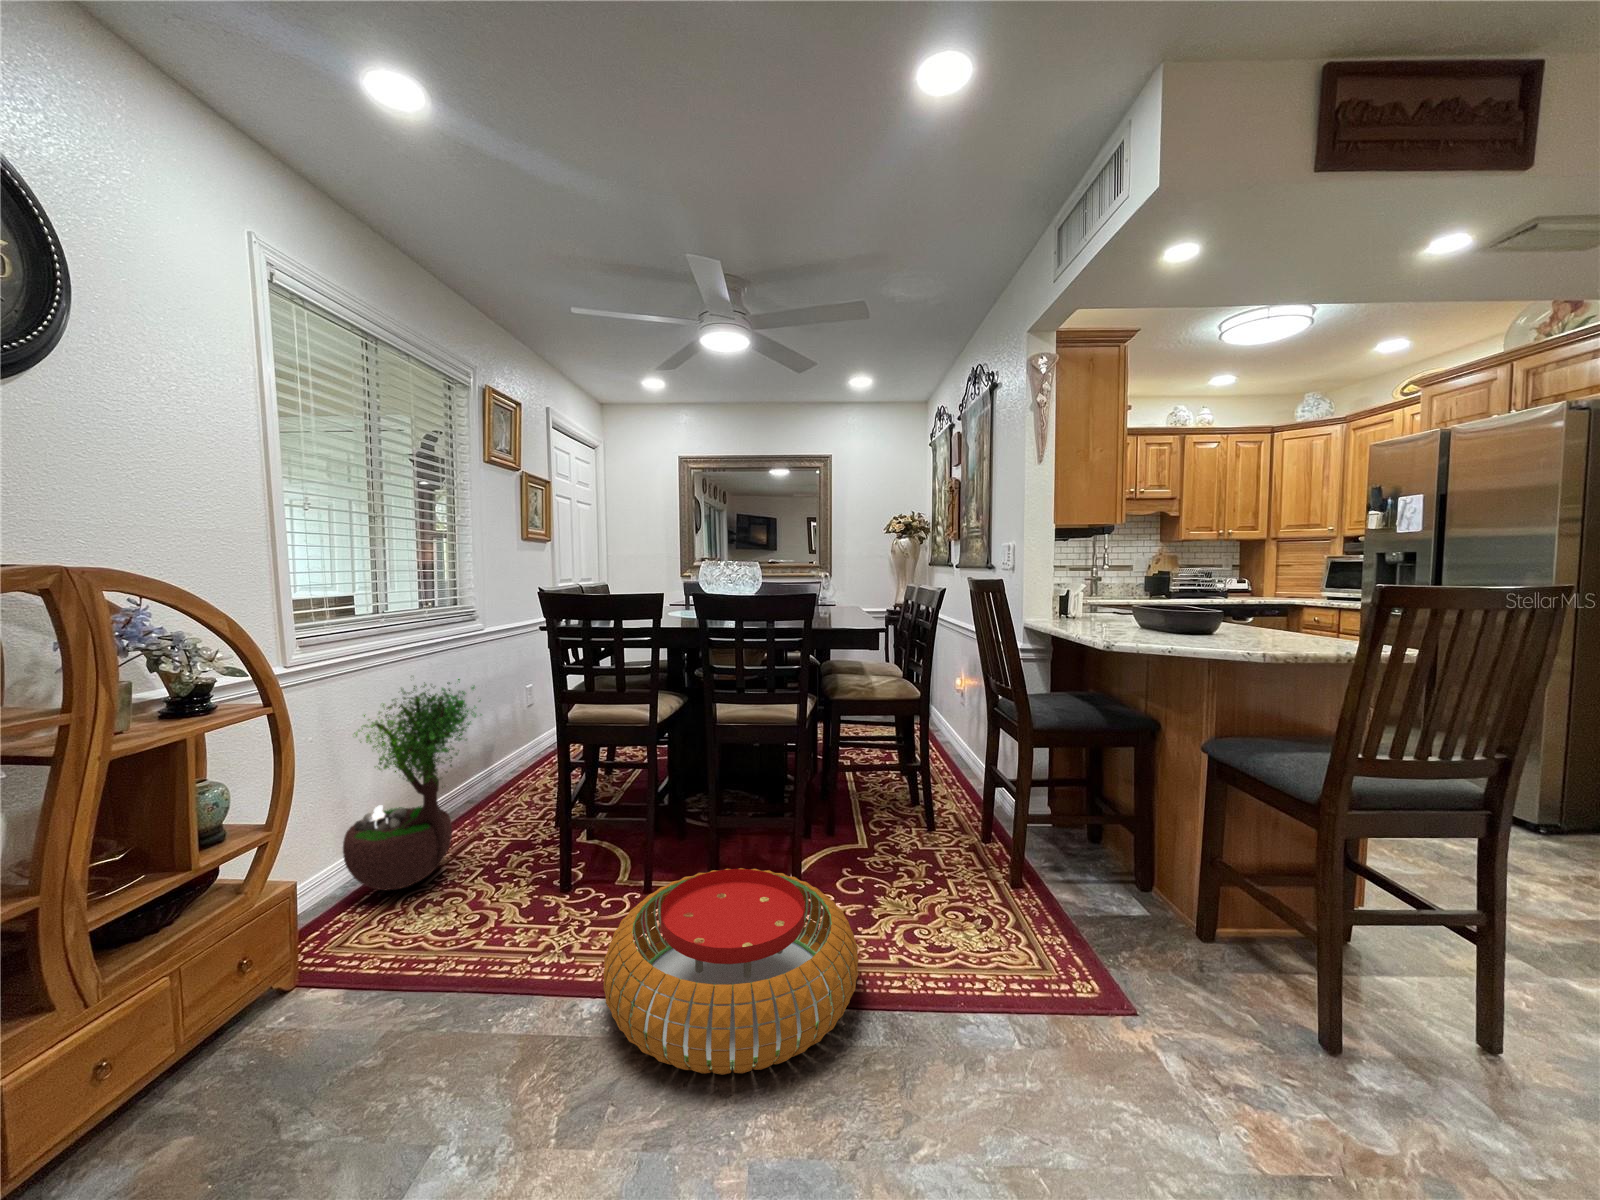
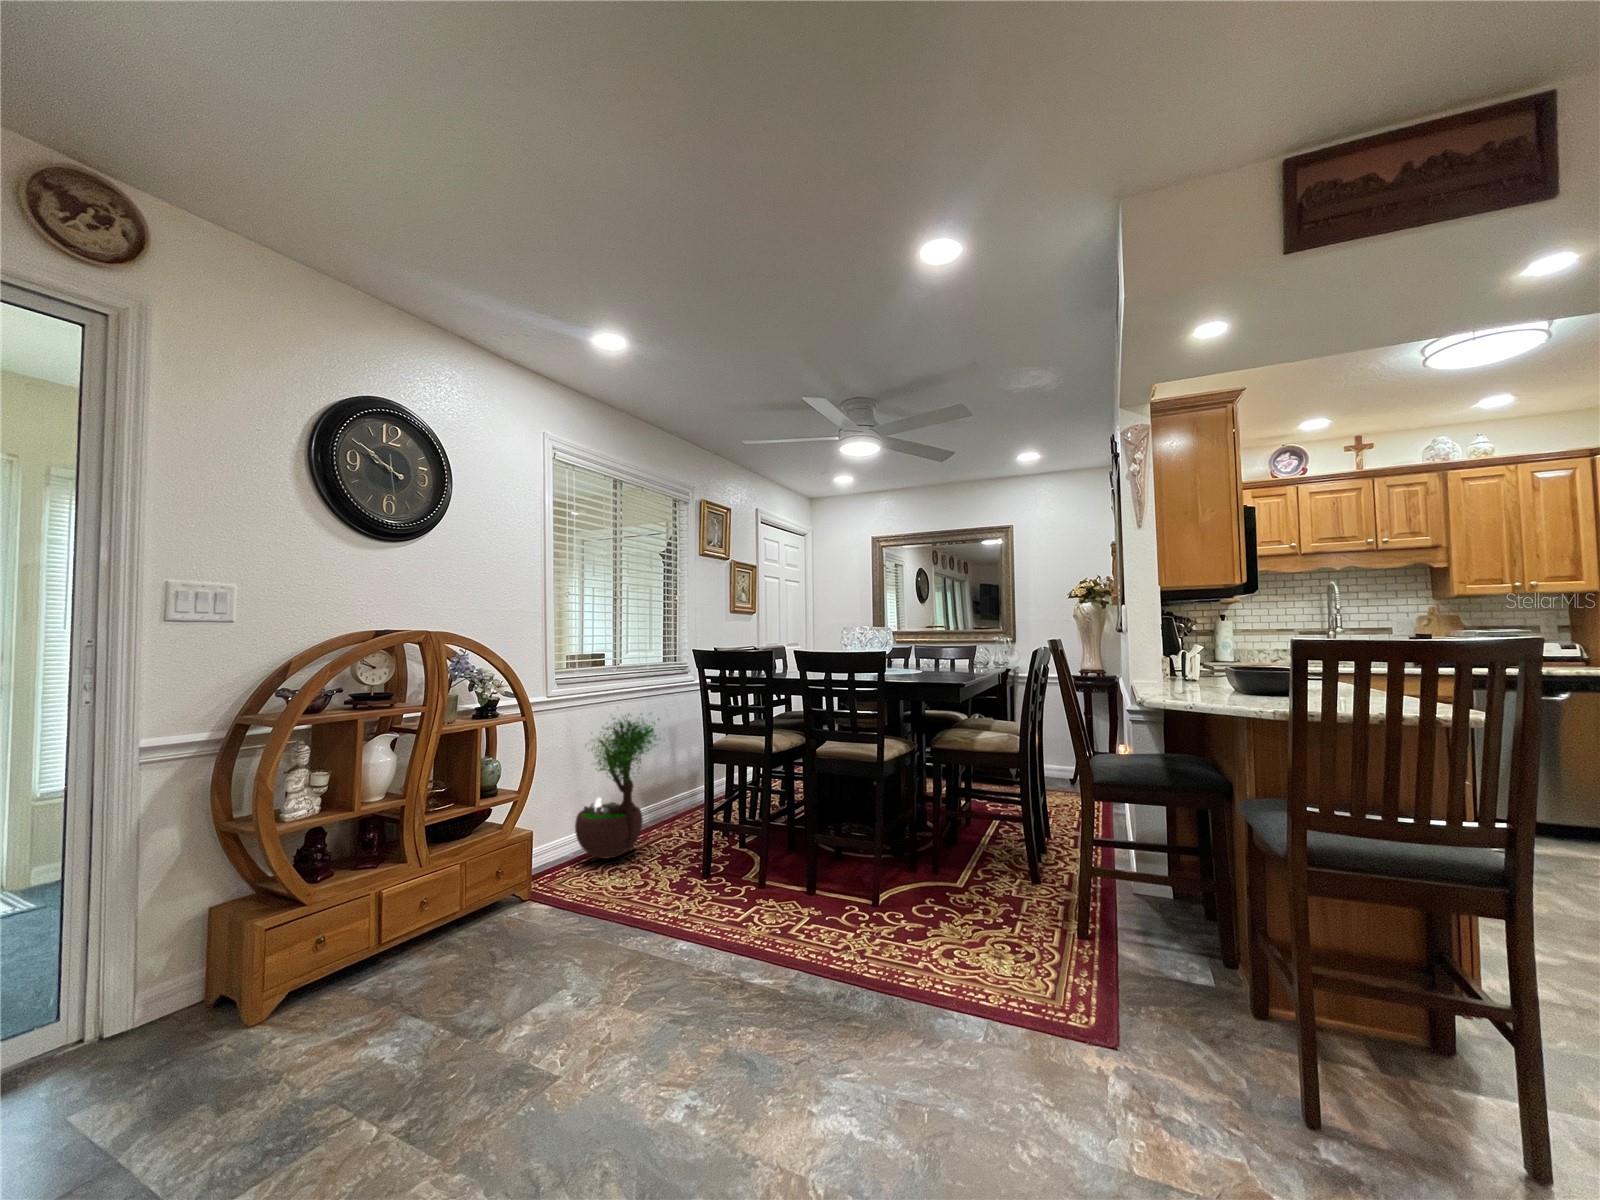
pouf: present [603,868,858,1075] -> none [682,865,878,1004]

